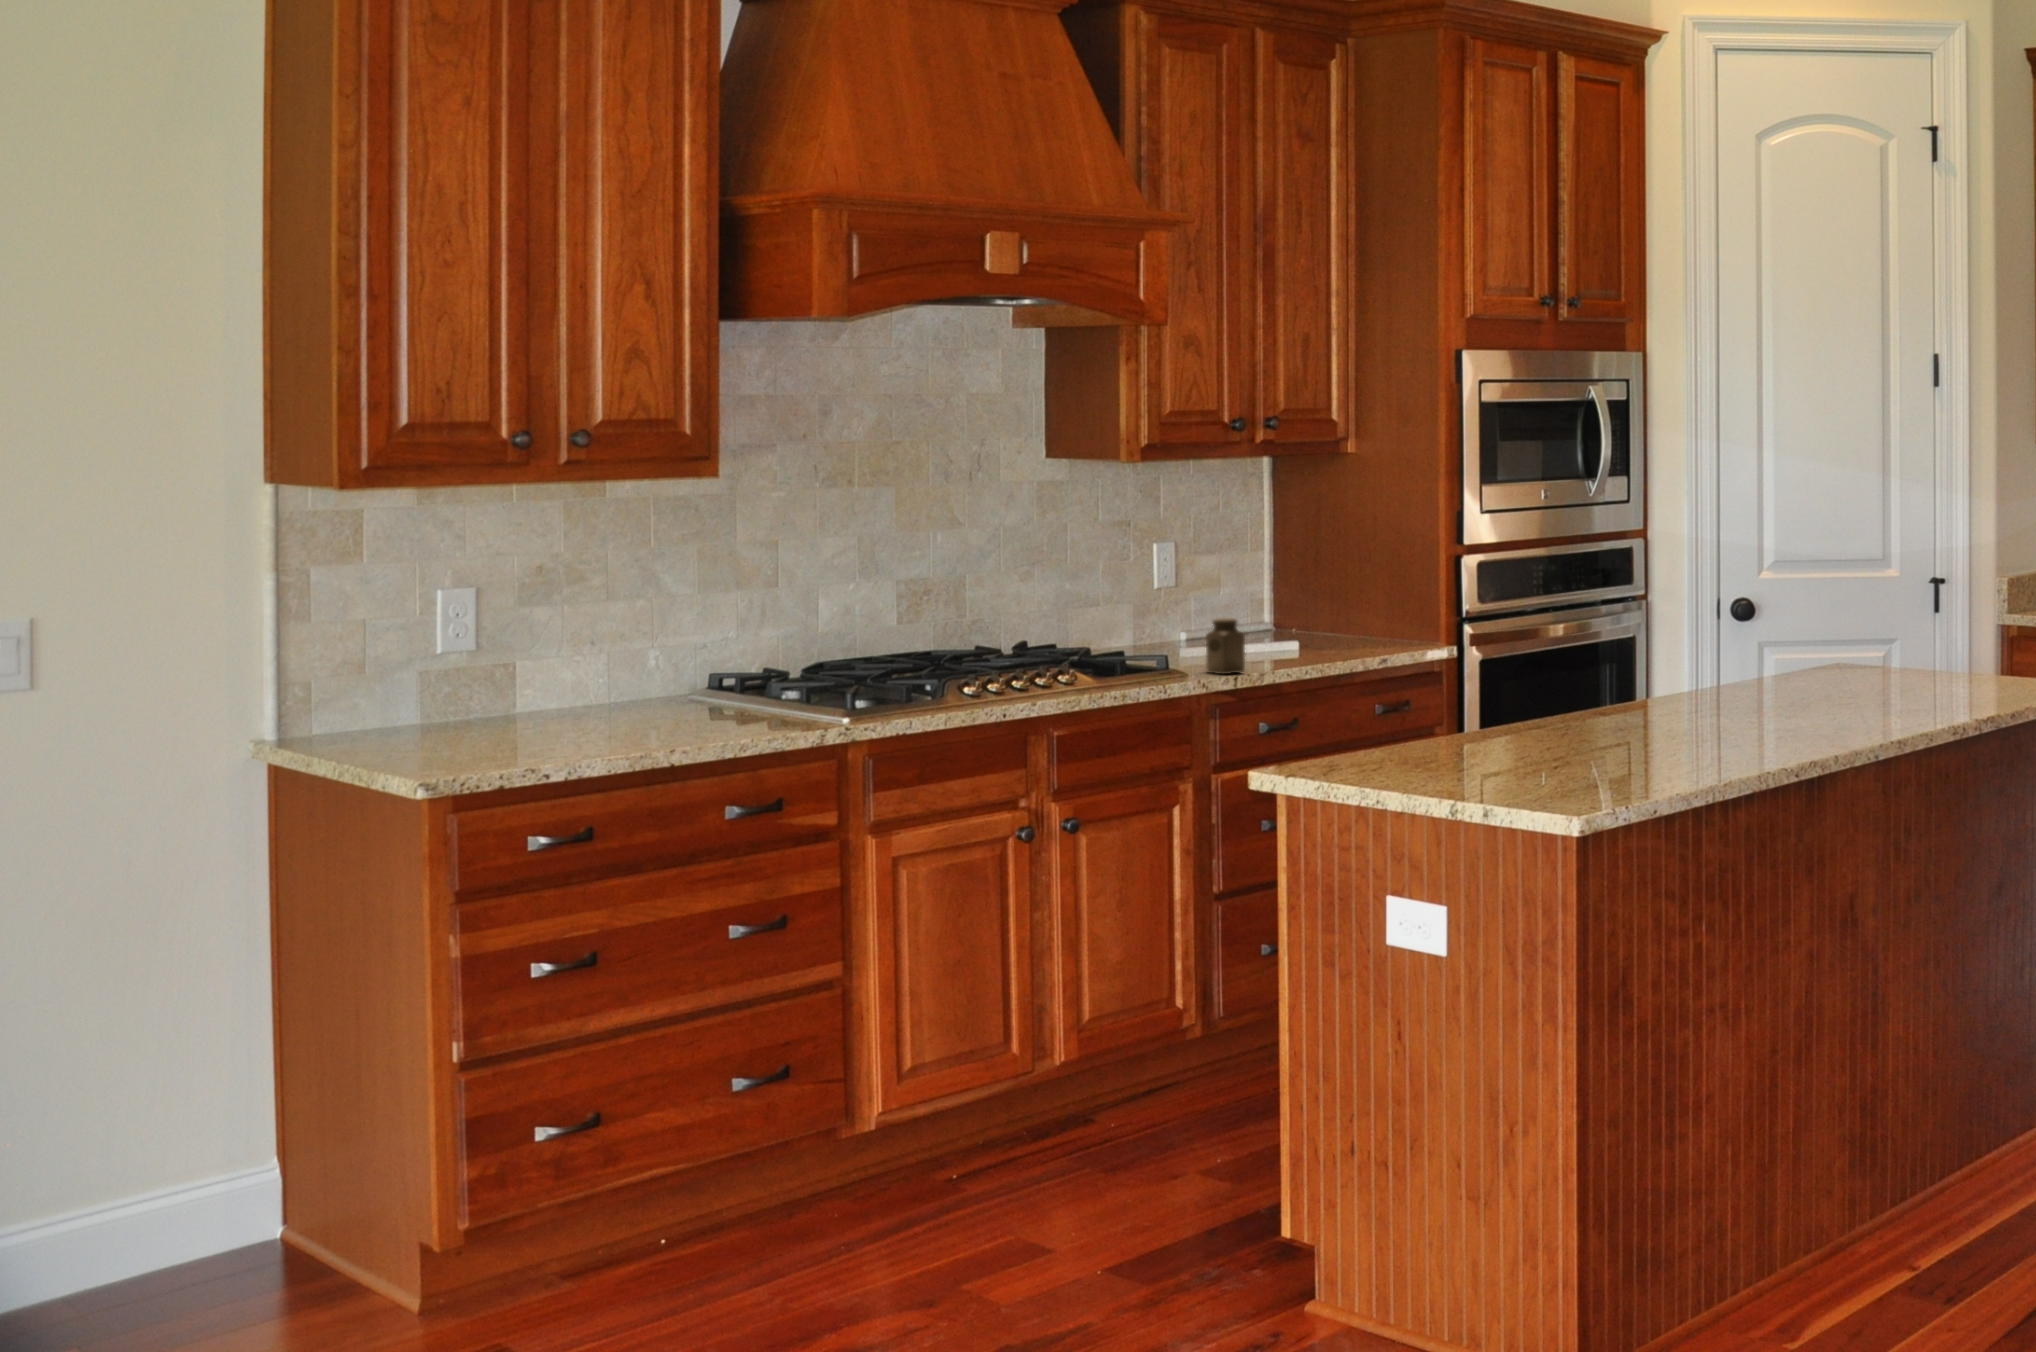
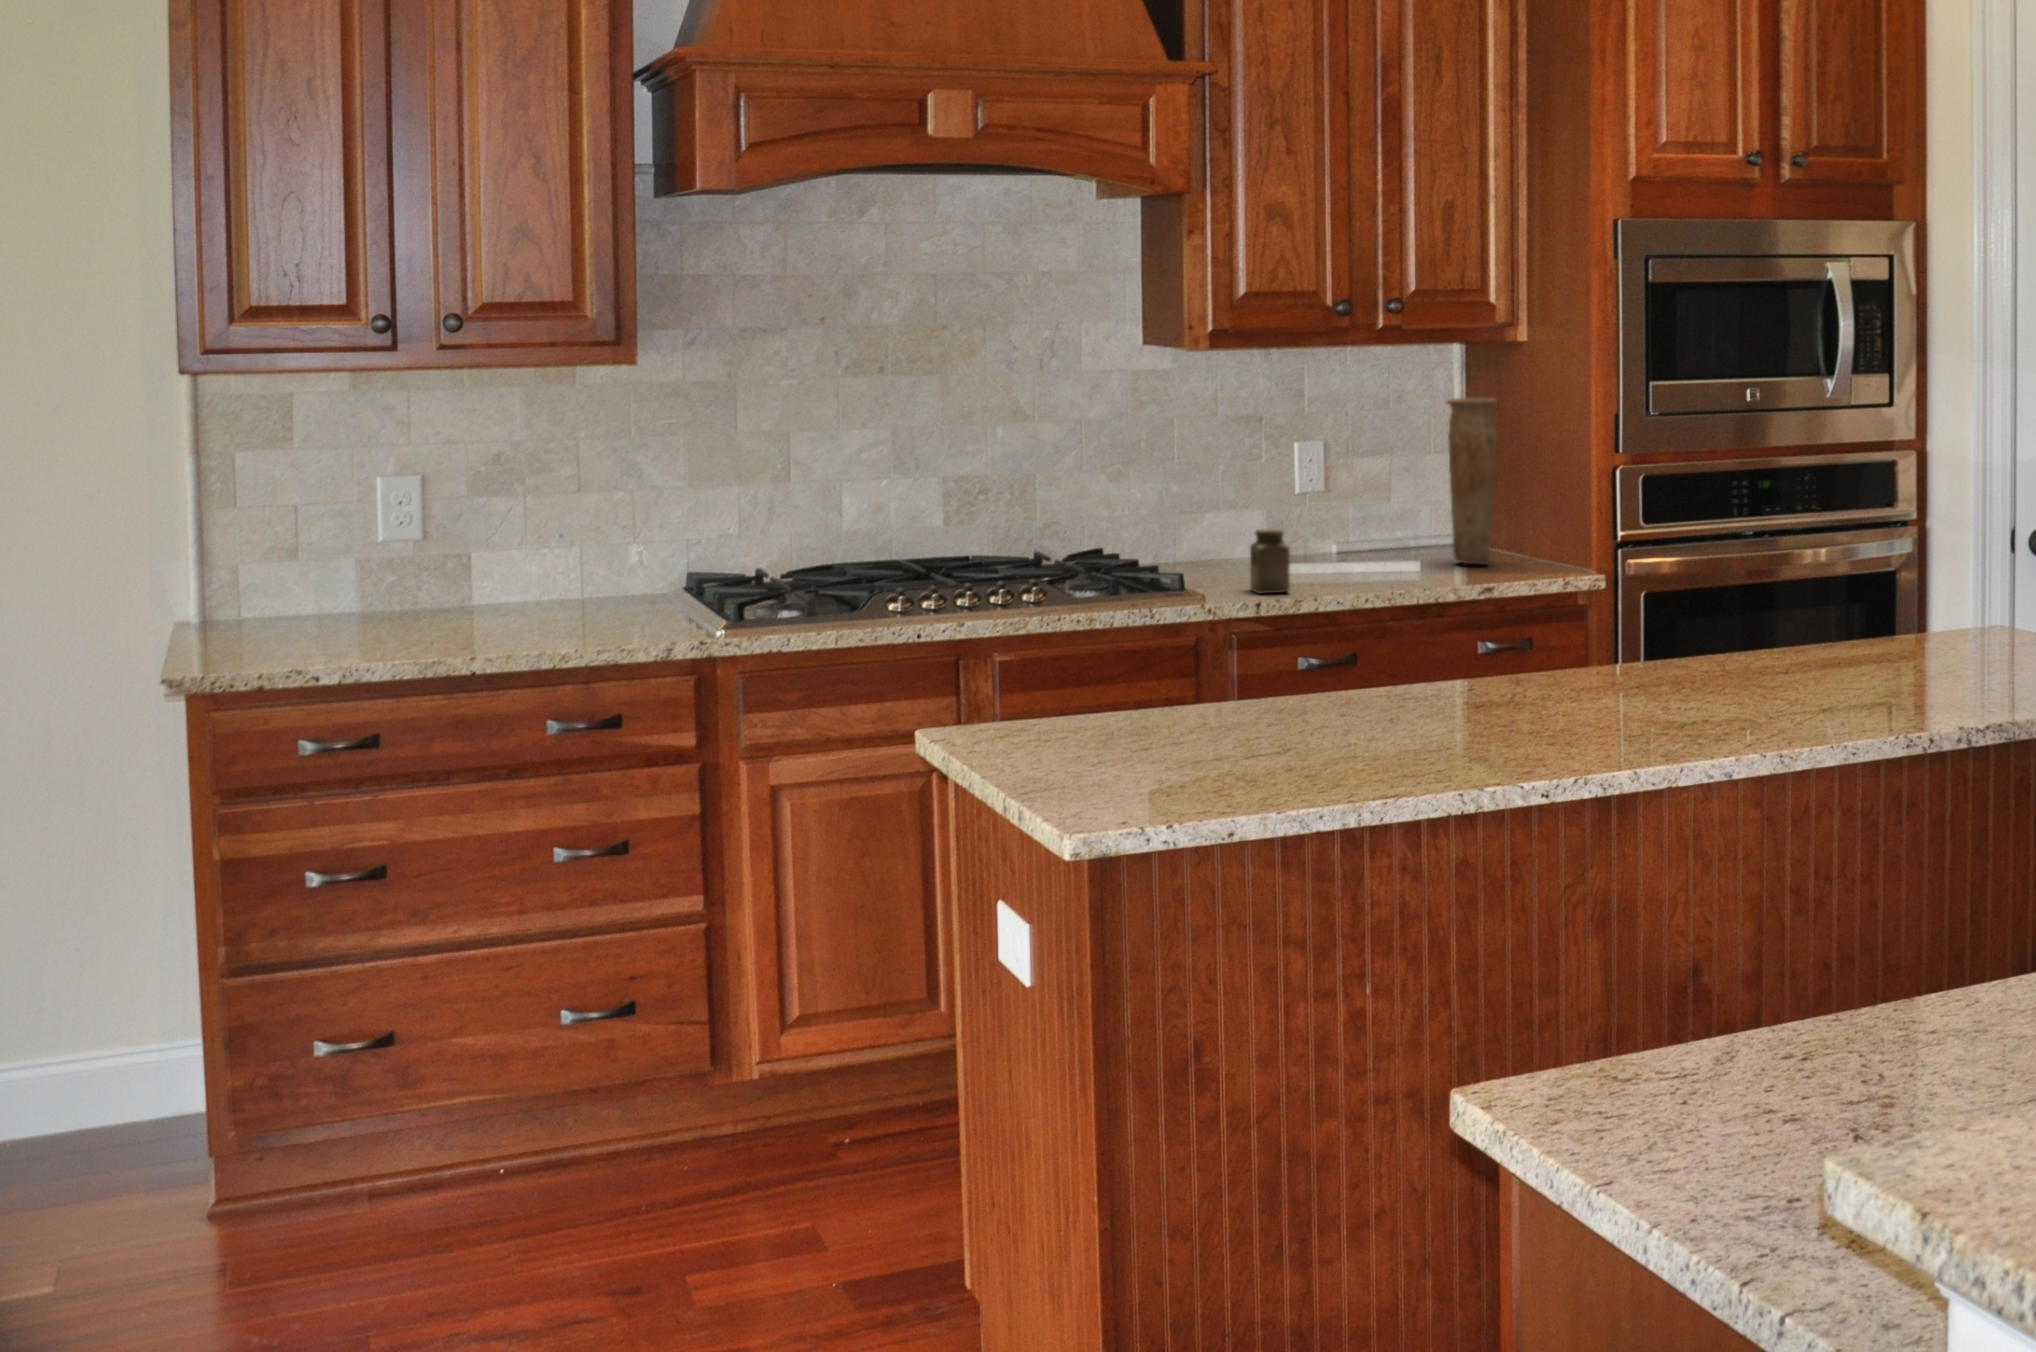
vase: none [1299,505,1345,649] -> present [1446,398,1497,564]

